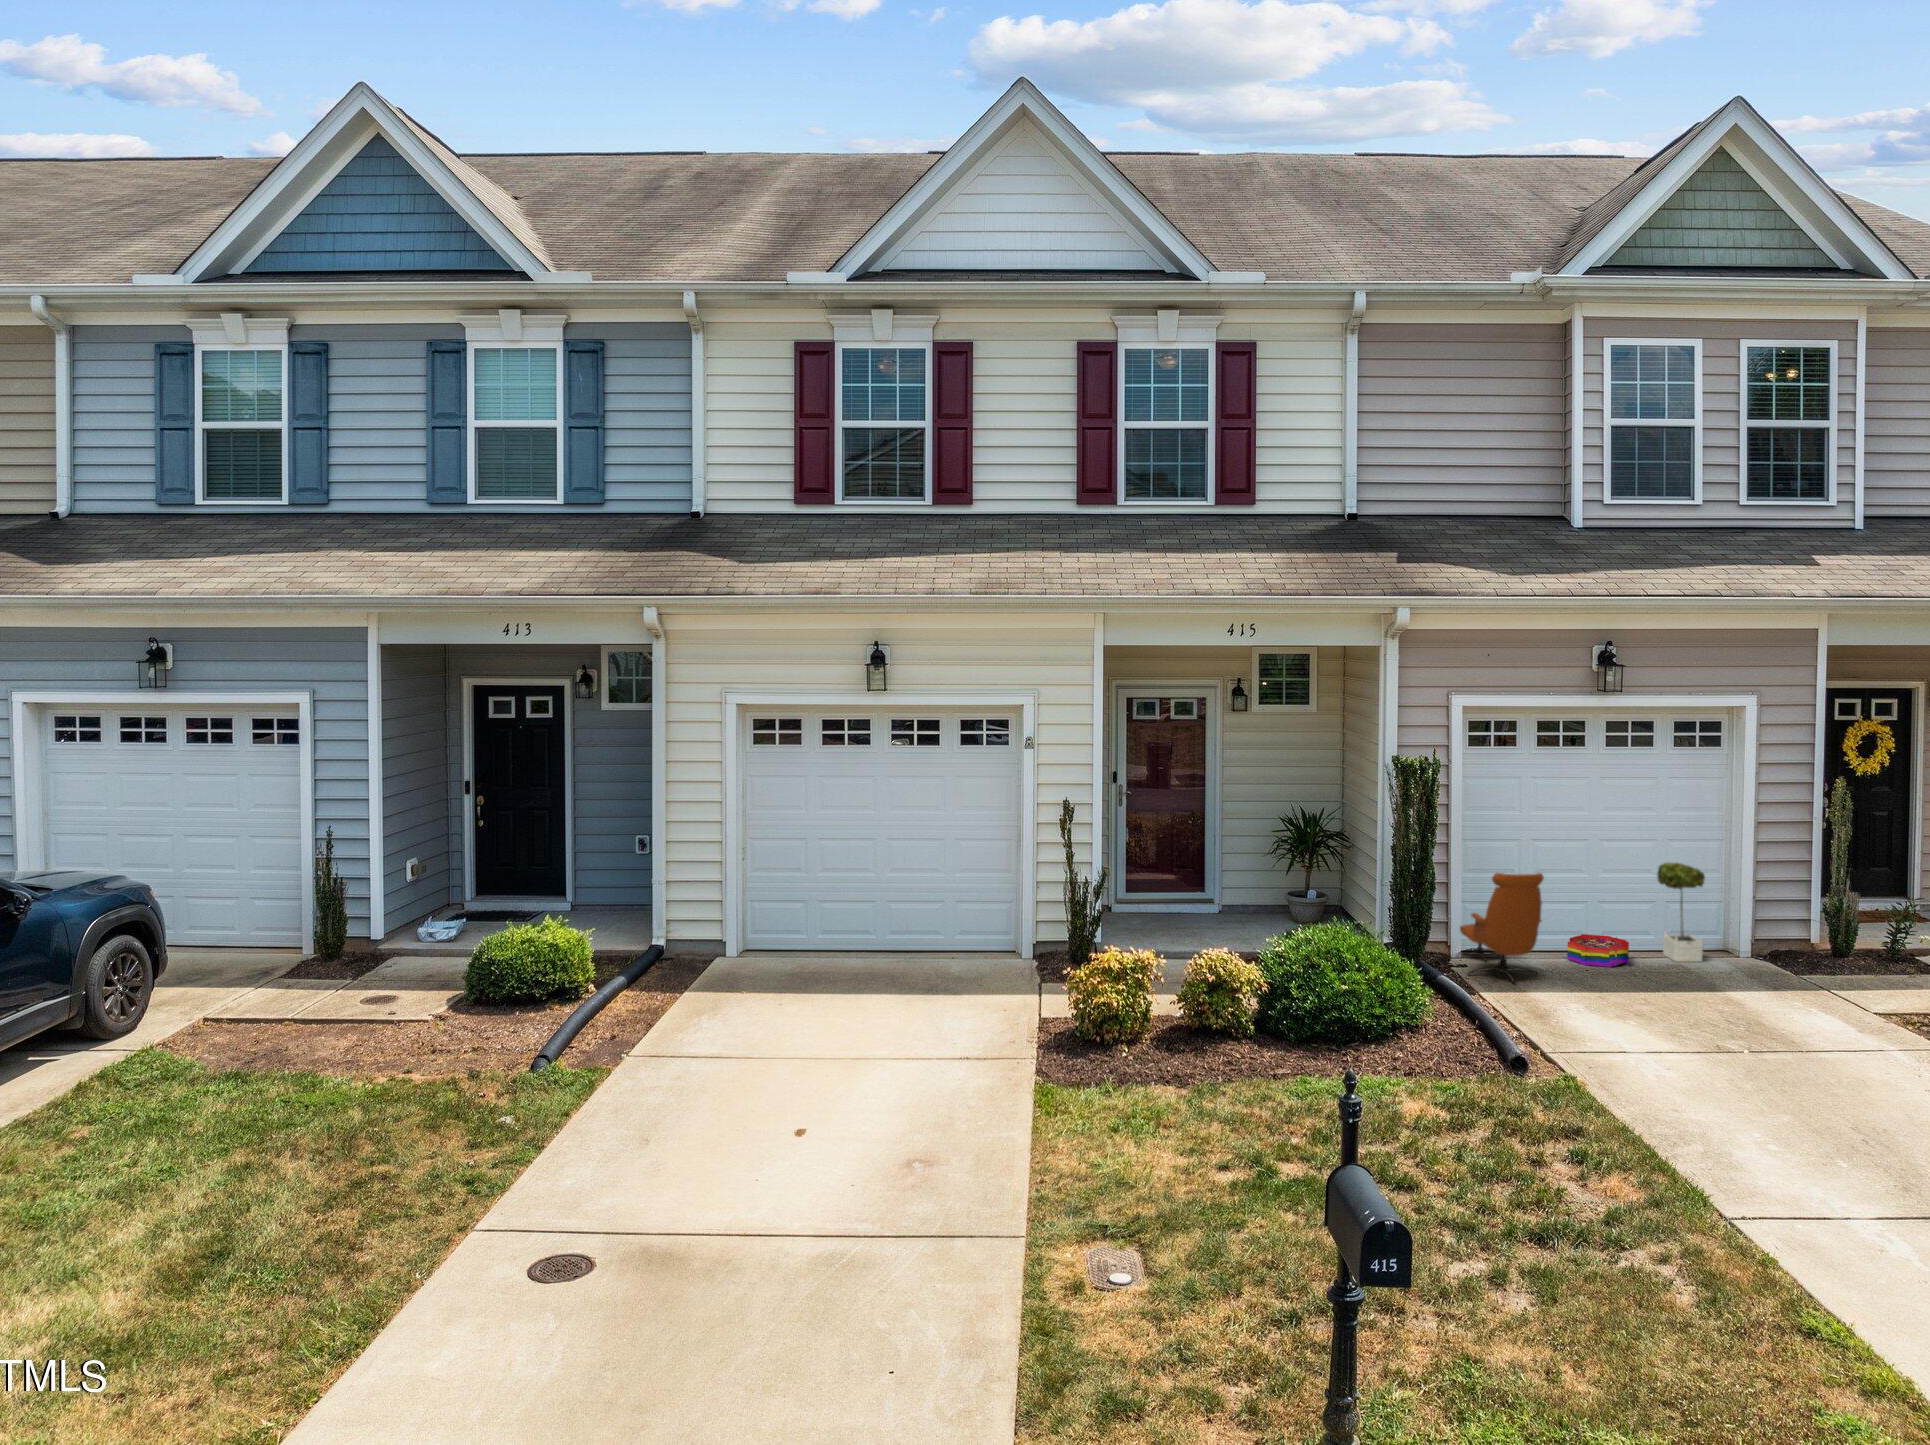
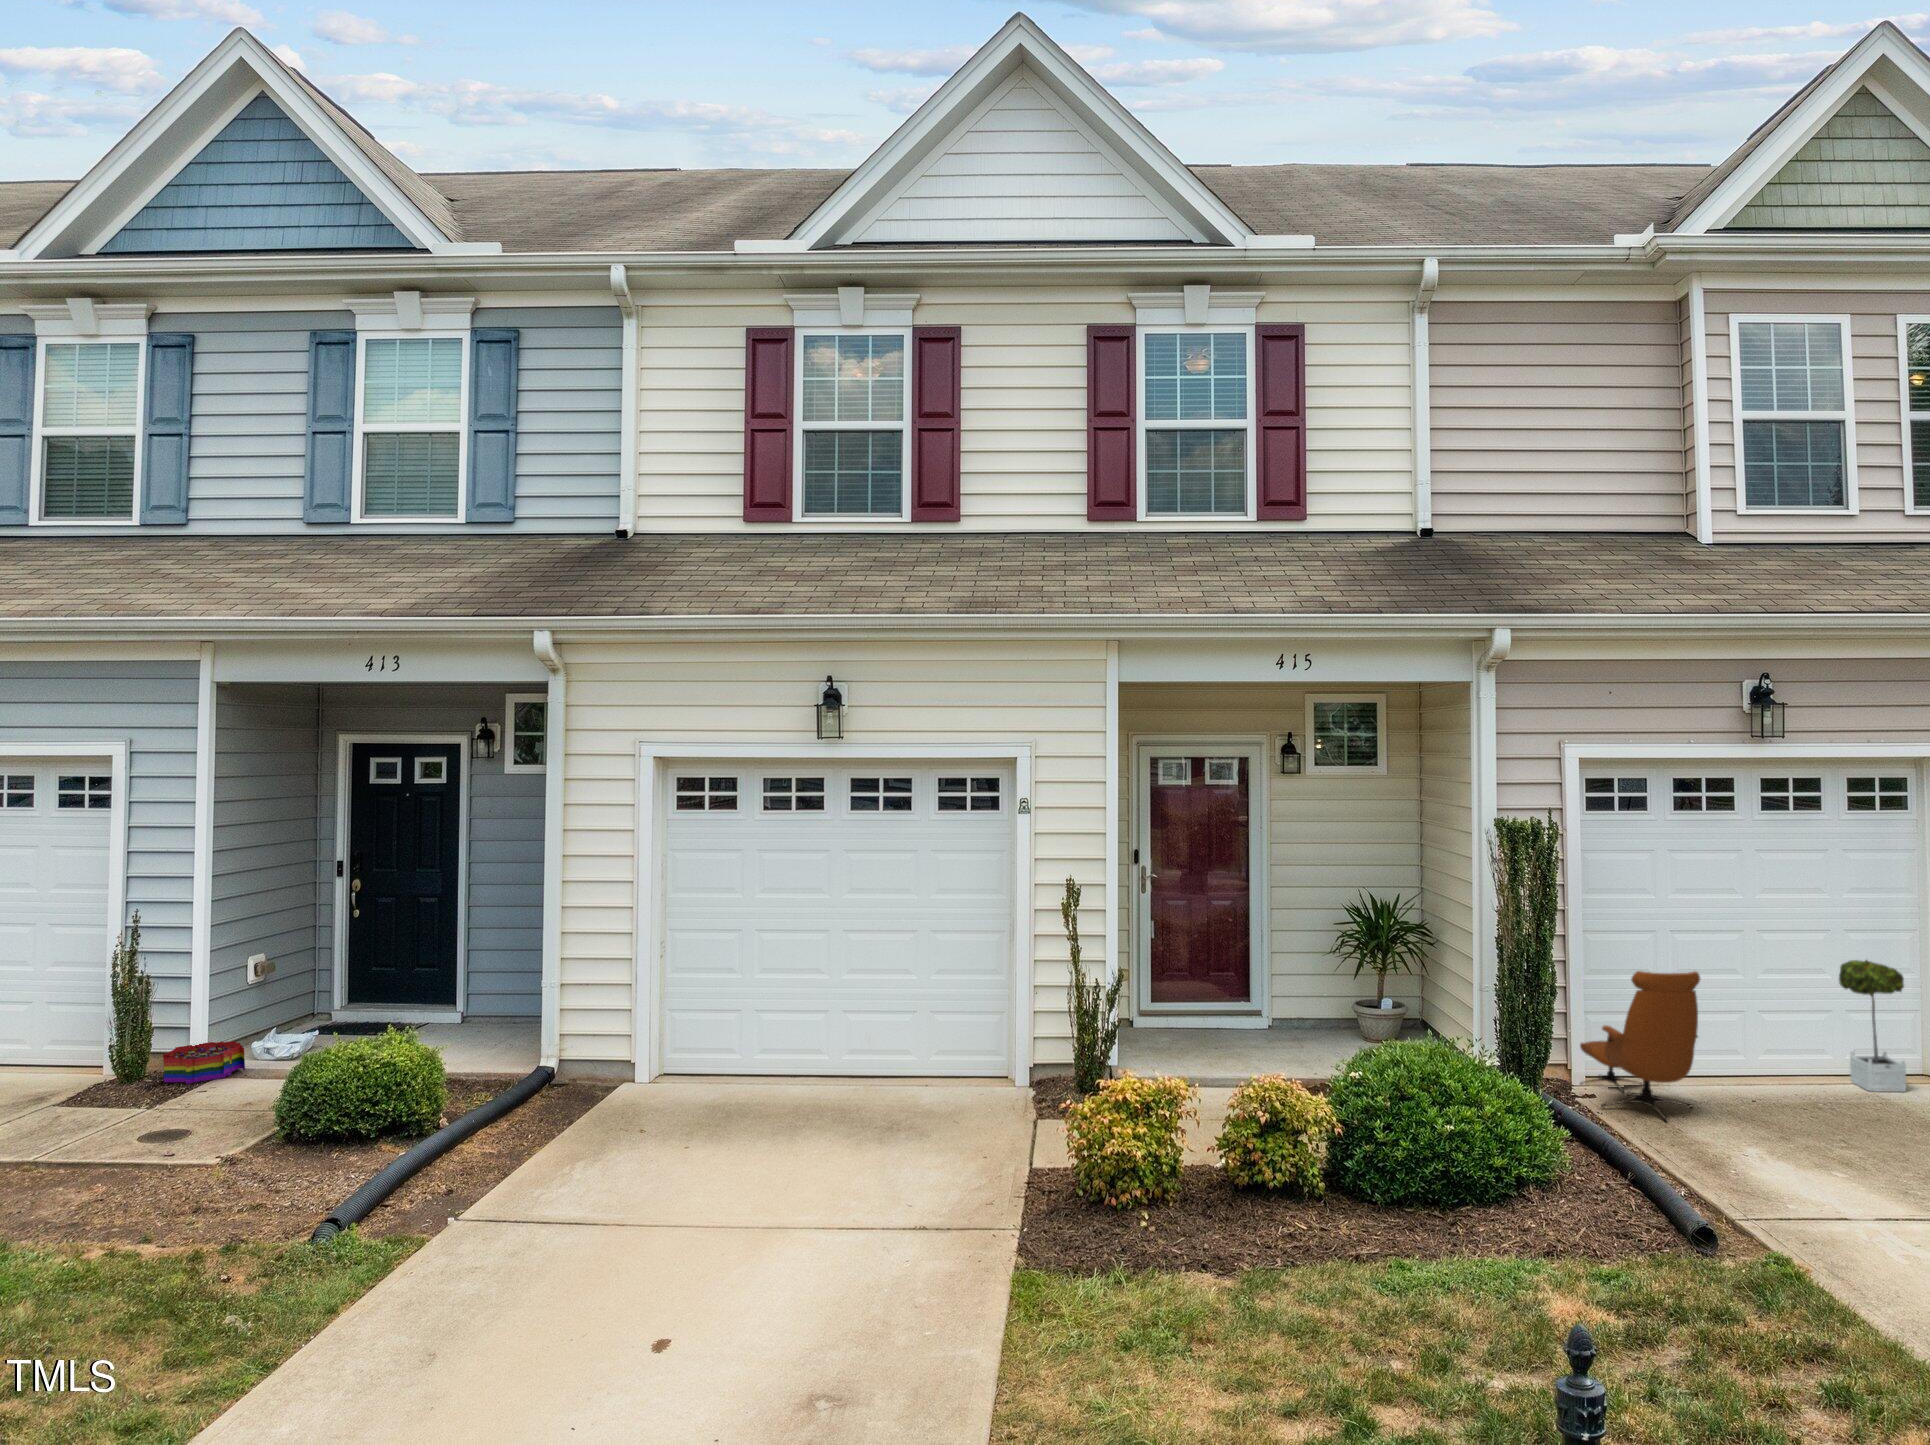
storage bin: present [1567,934,1629,967] -> present [163,1041,245,1084]

